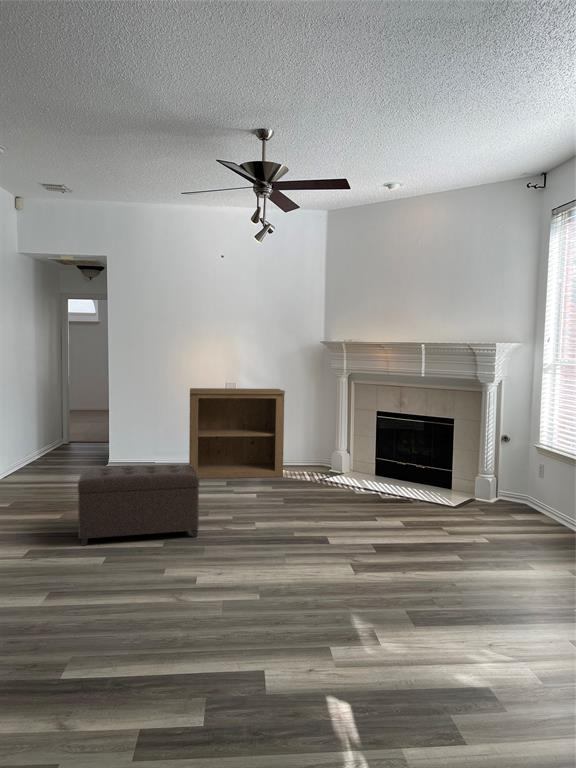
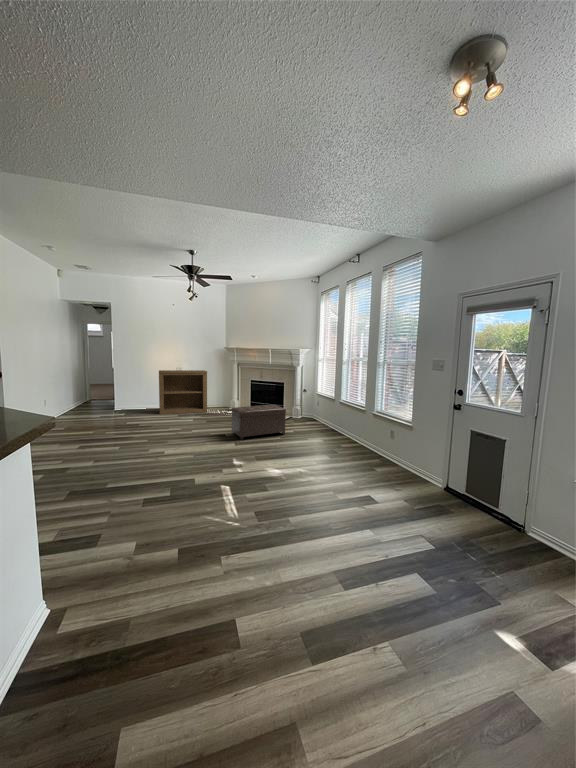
ottoman: present [78,465,199,545] -> present [231,405,286,440]

